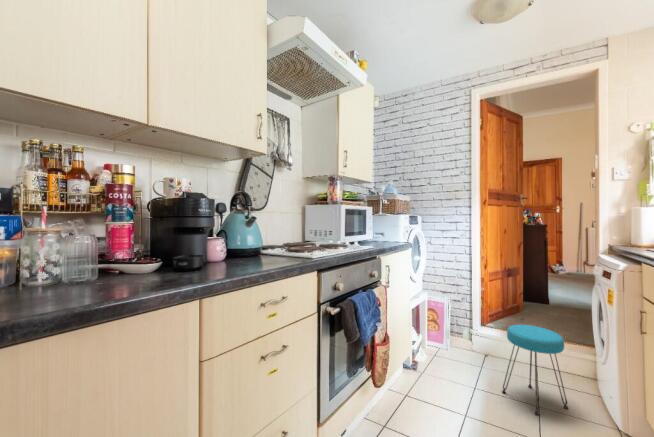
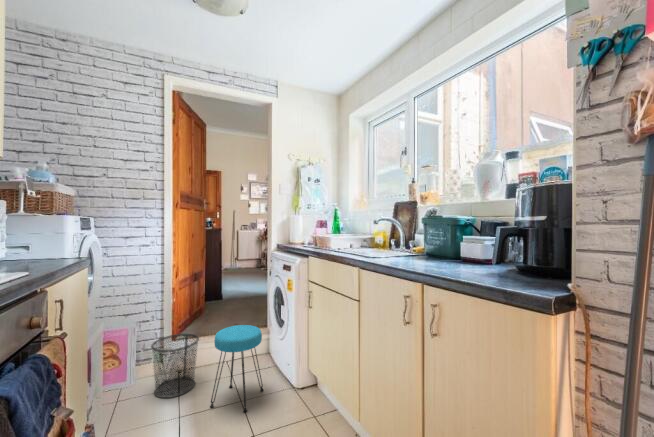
waste bin: none [457,317,500,371] -> present [151,334,199,398]

